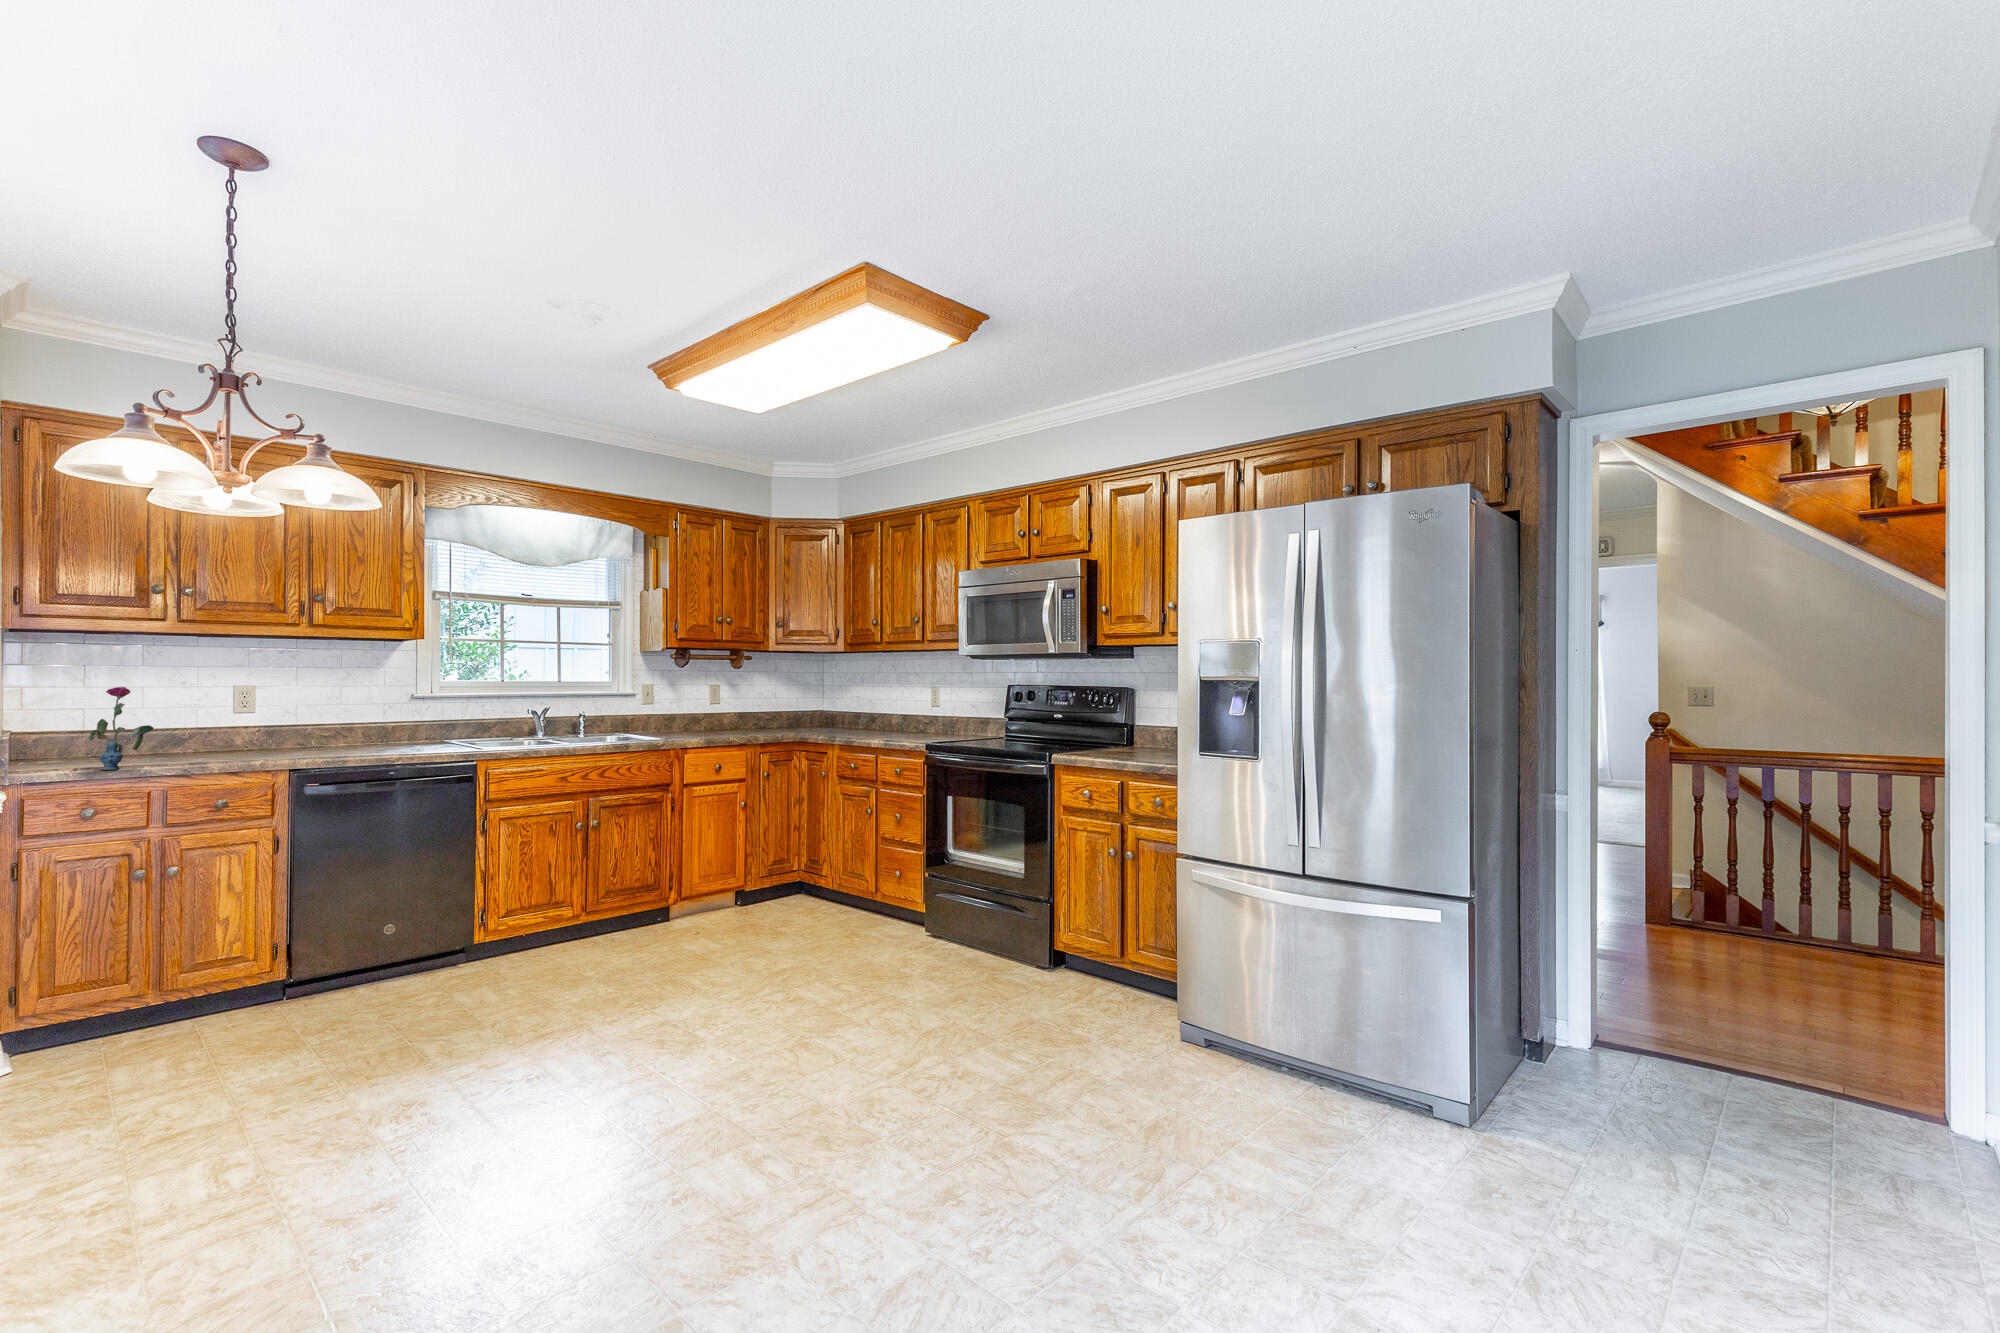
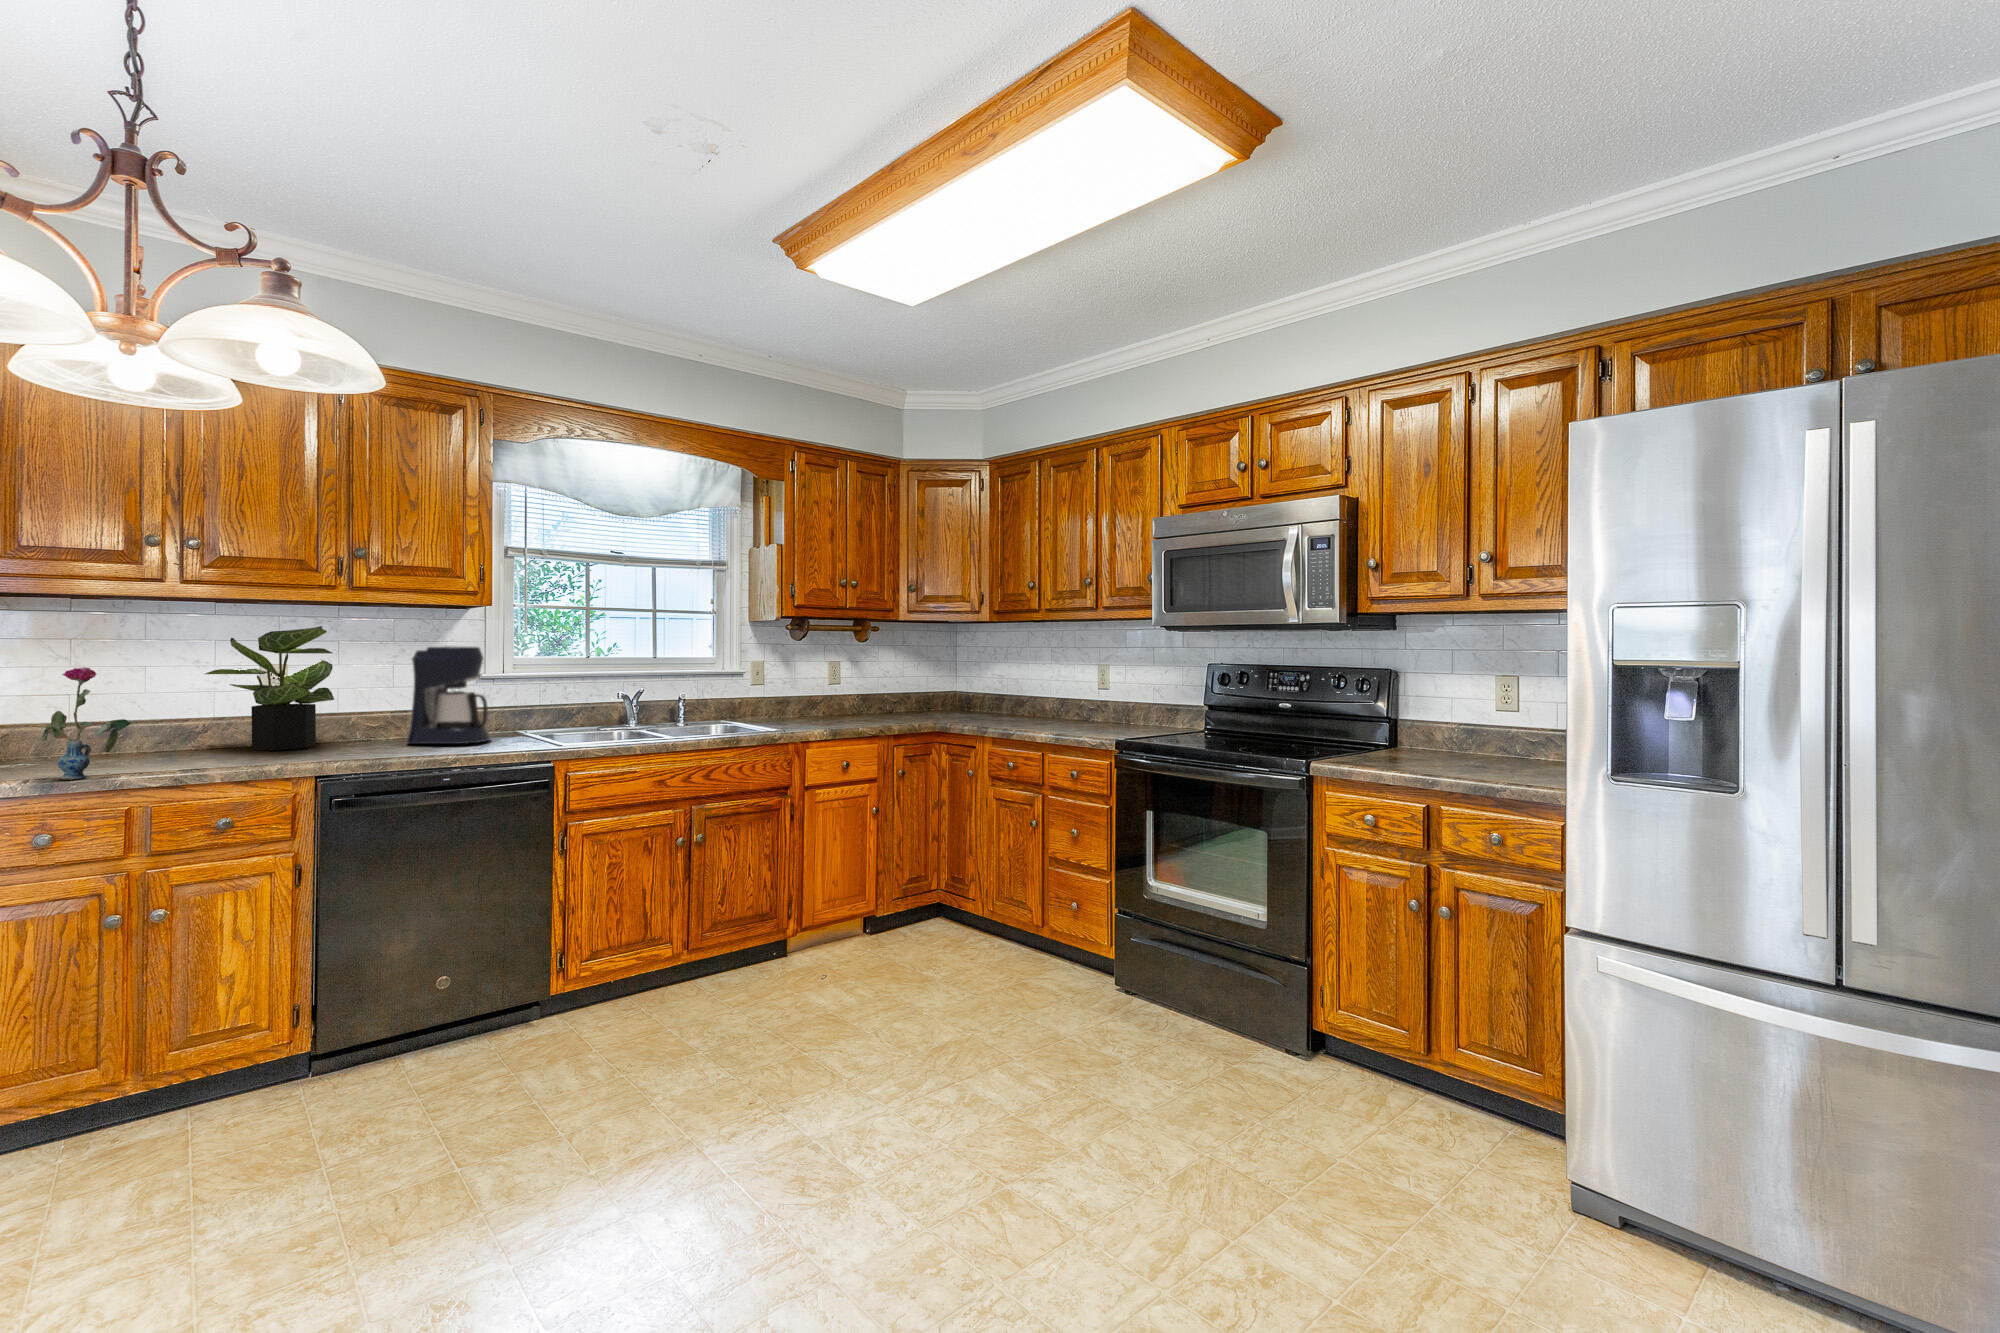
potted plant: none [190,656,299,752] -> present [205,626,334,750]
coffee maker: none [355,672,424,748] -> present [406,646,491,744]

